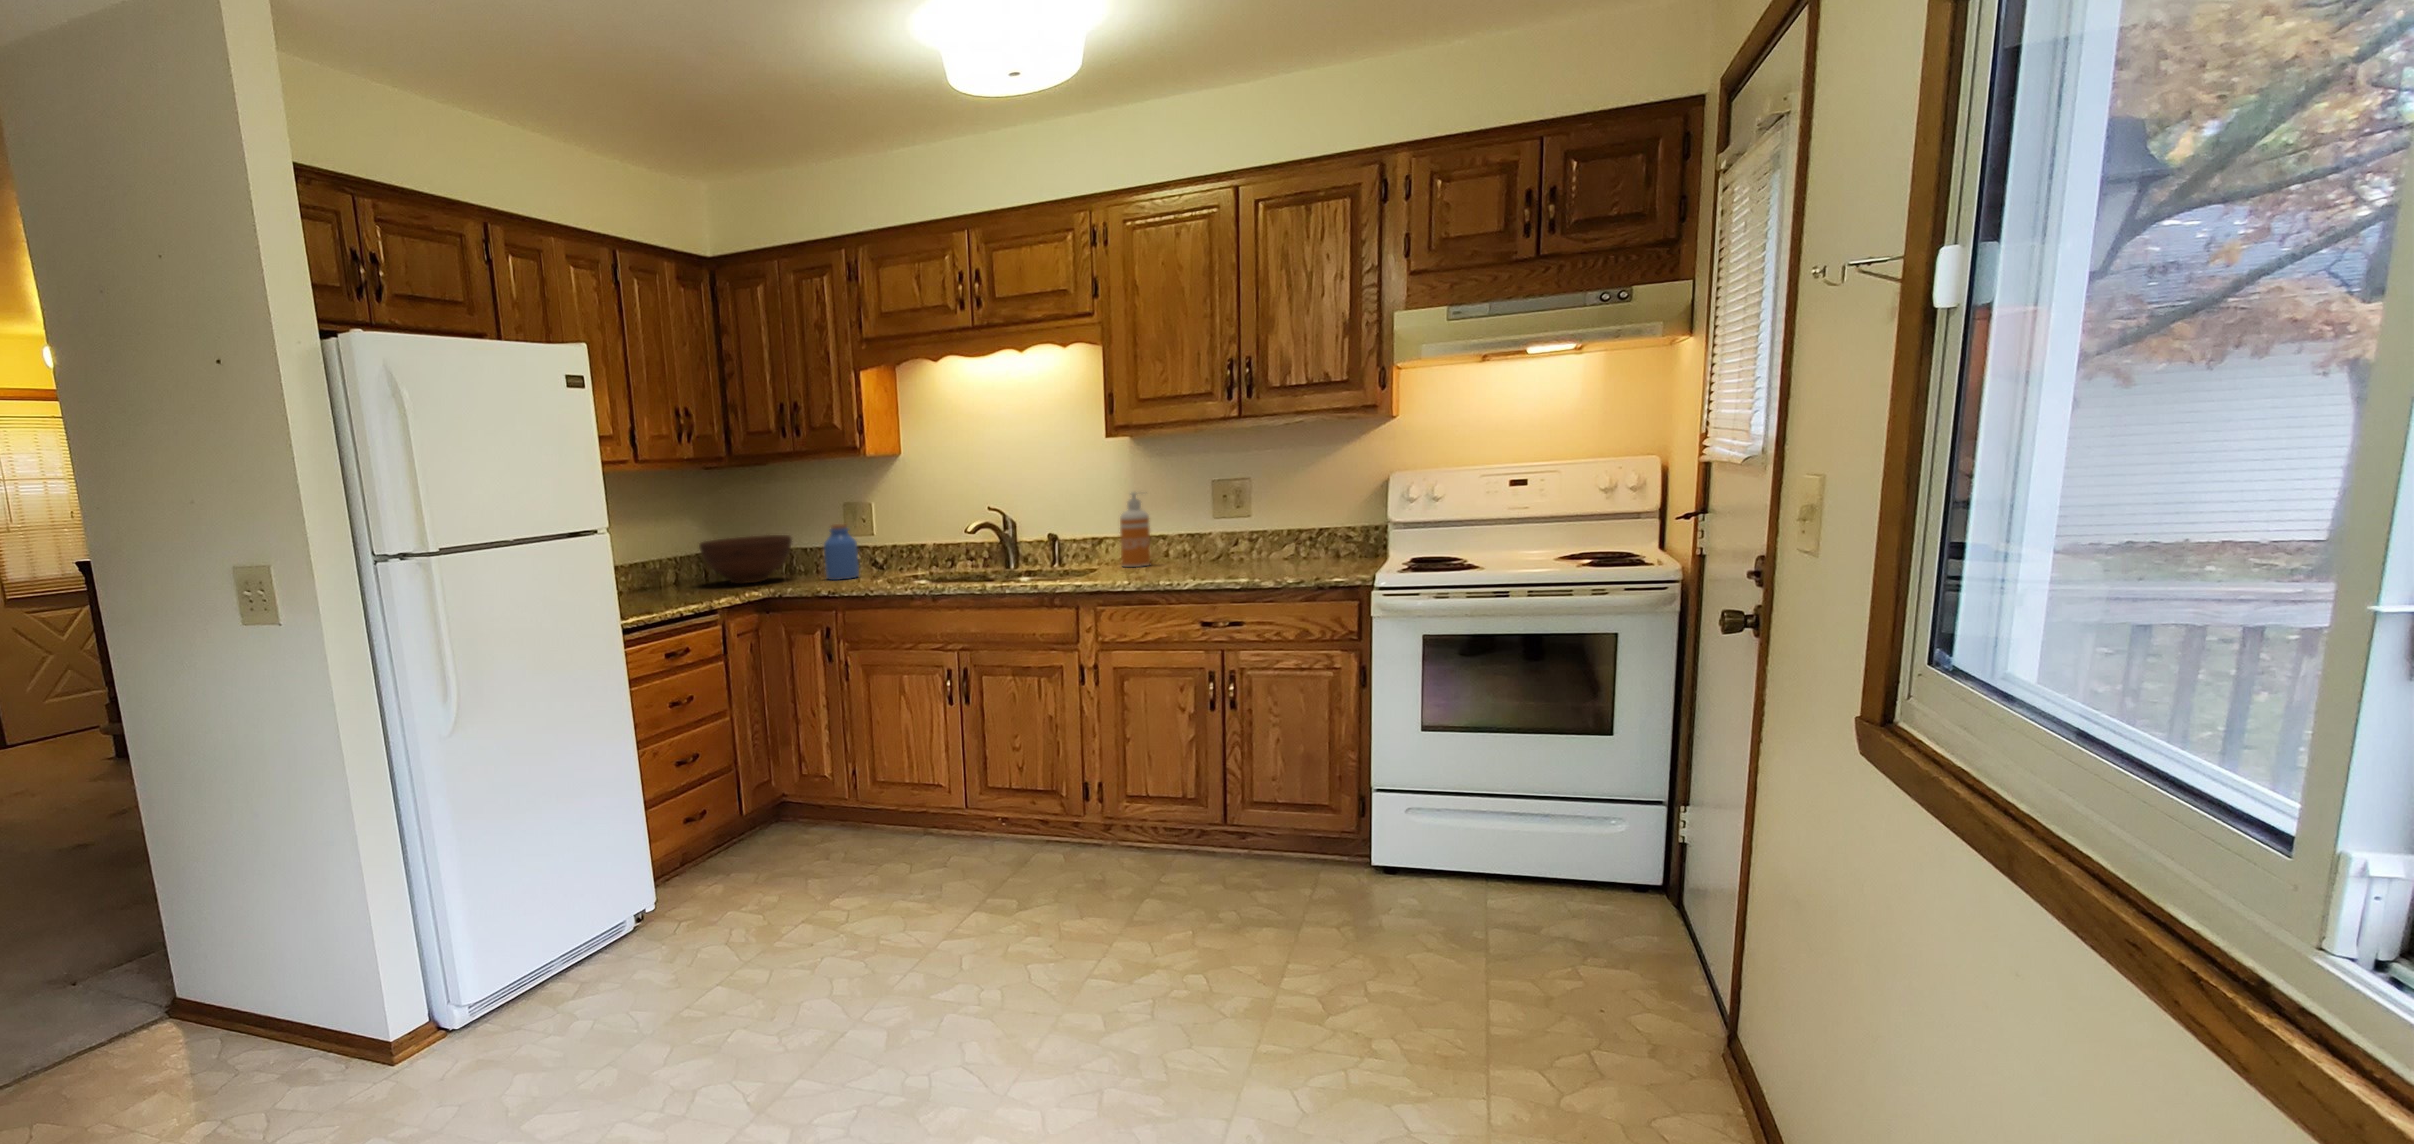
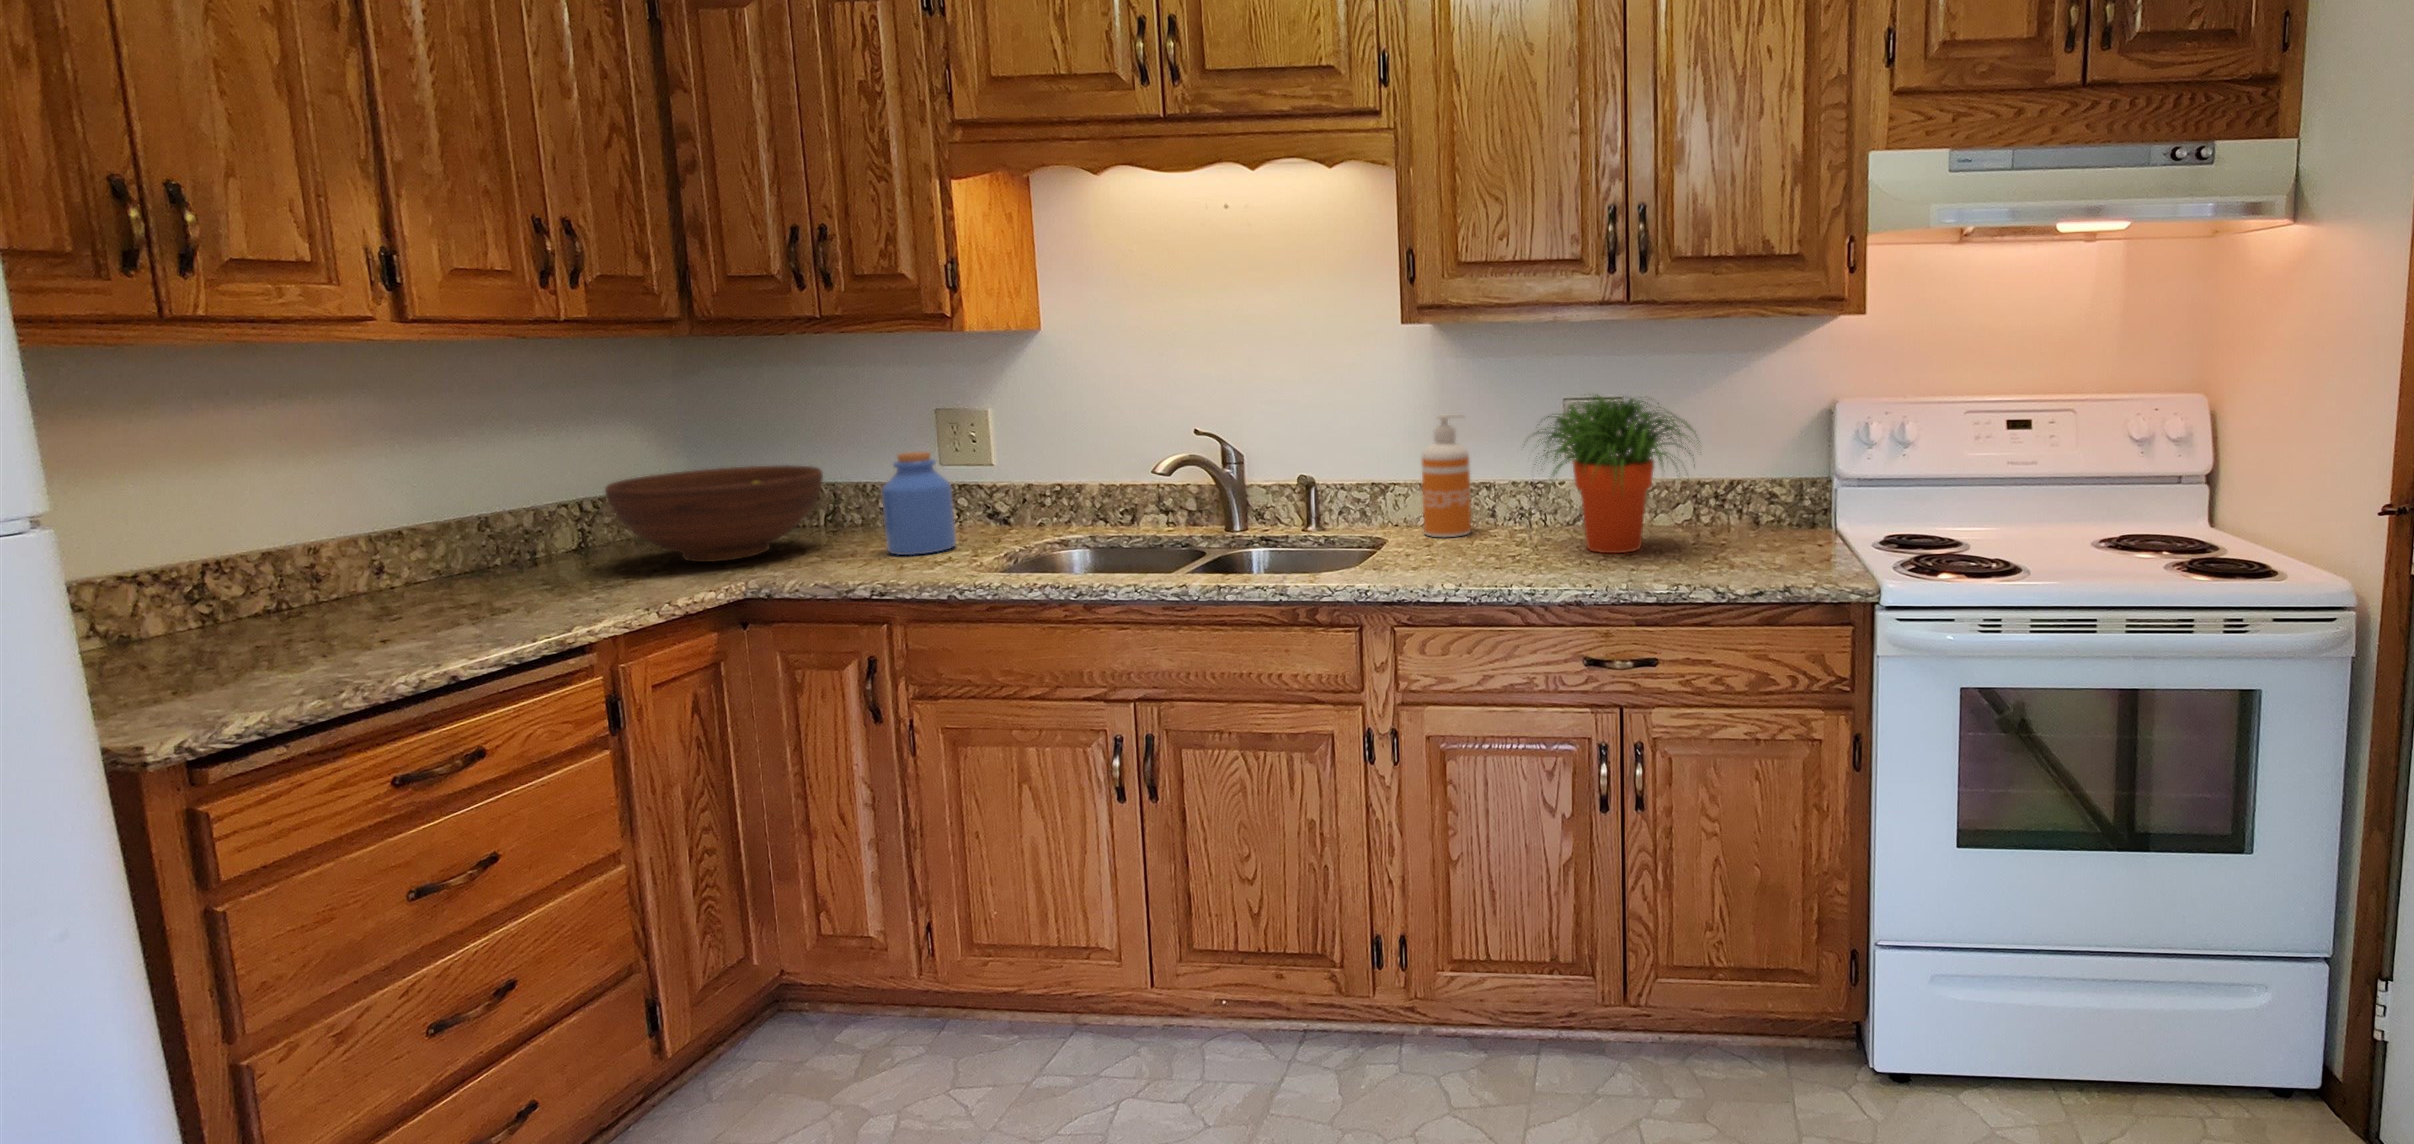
potted plant: none [1175,474,1289,570] -> present [1525,394,1695,553]

